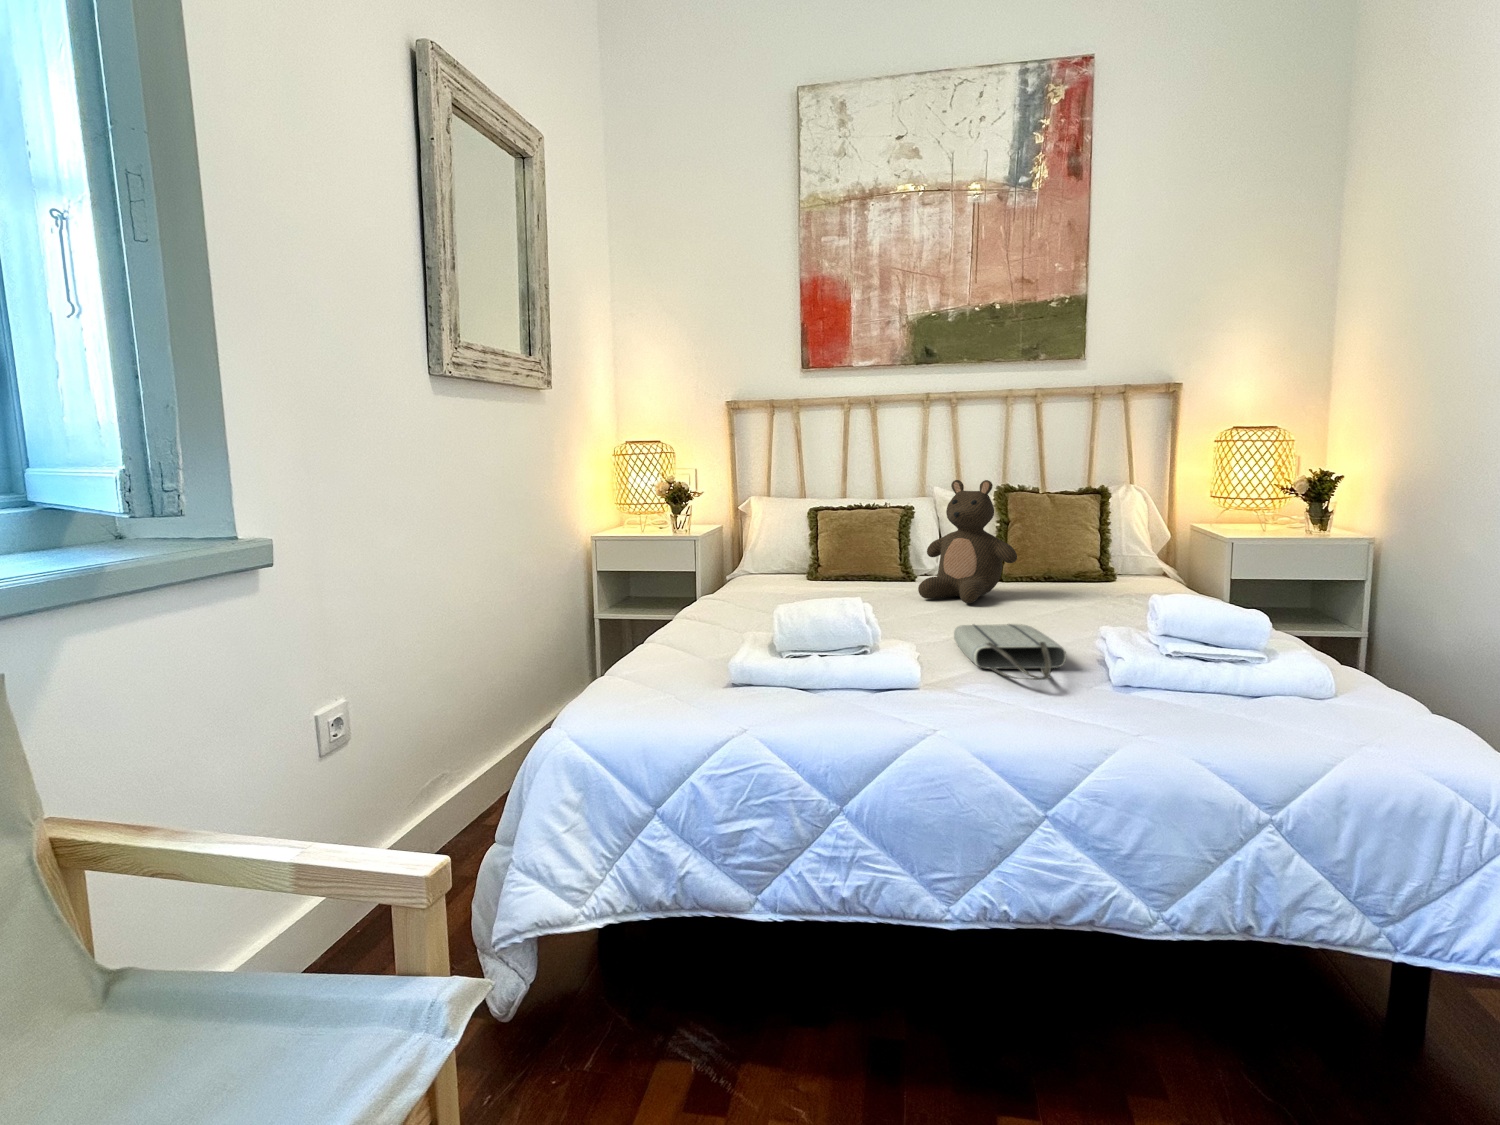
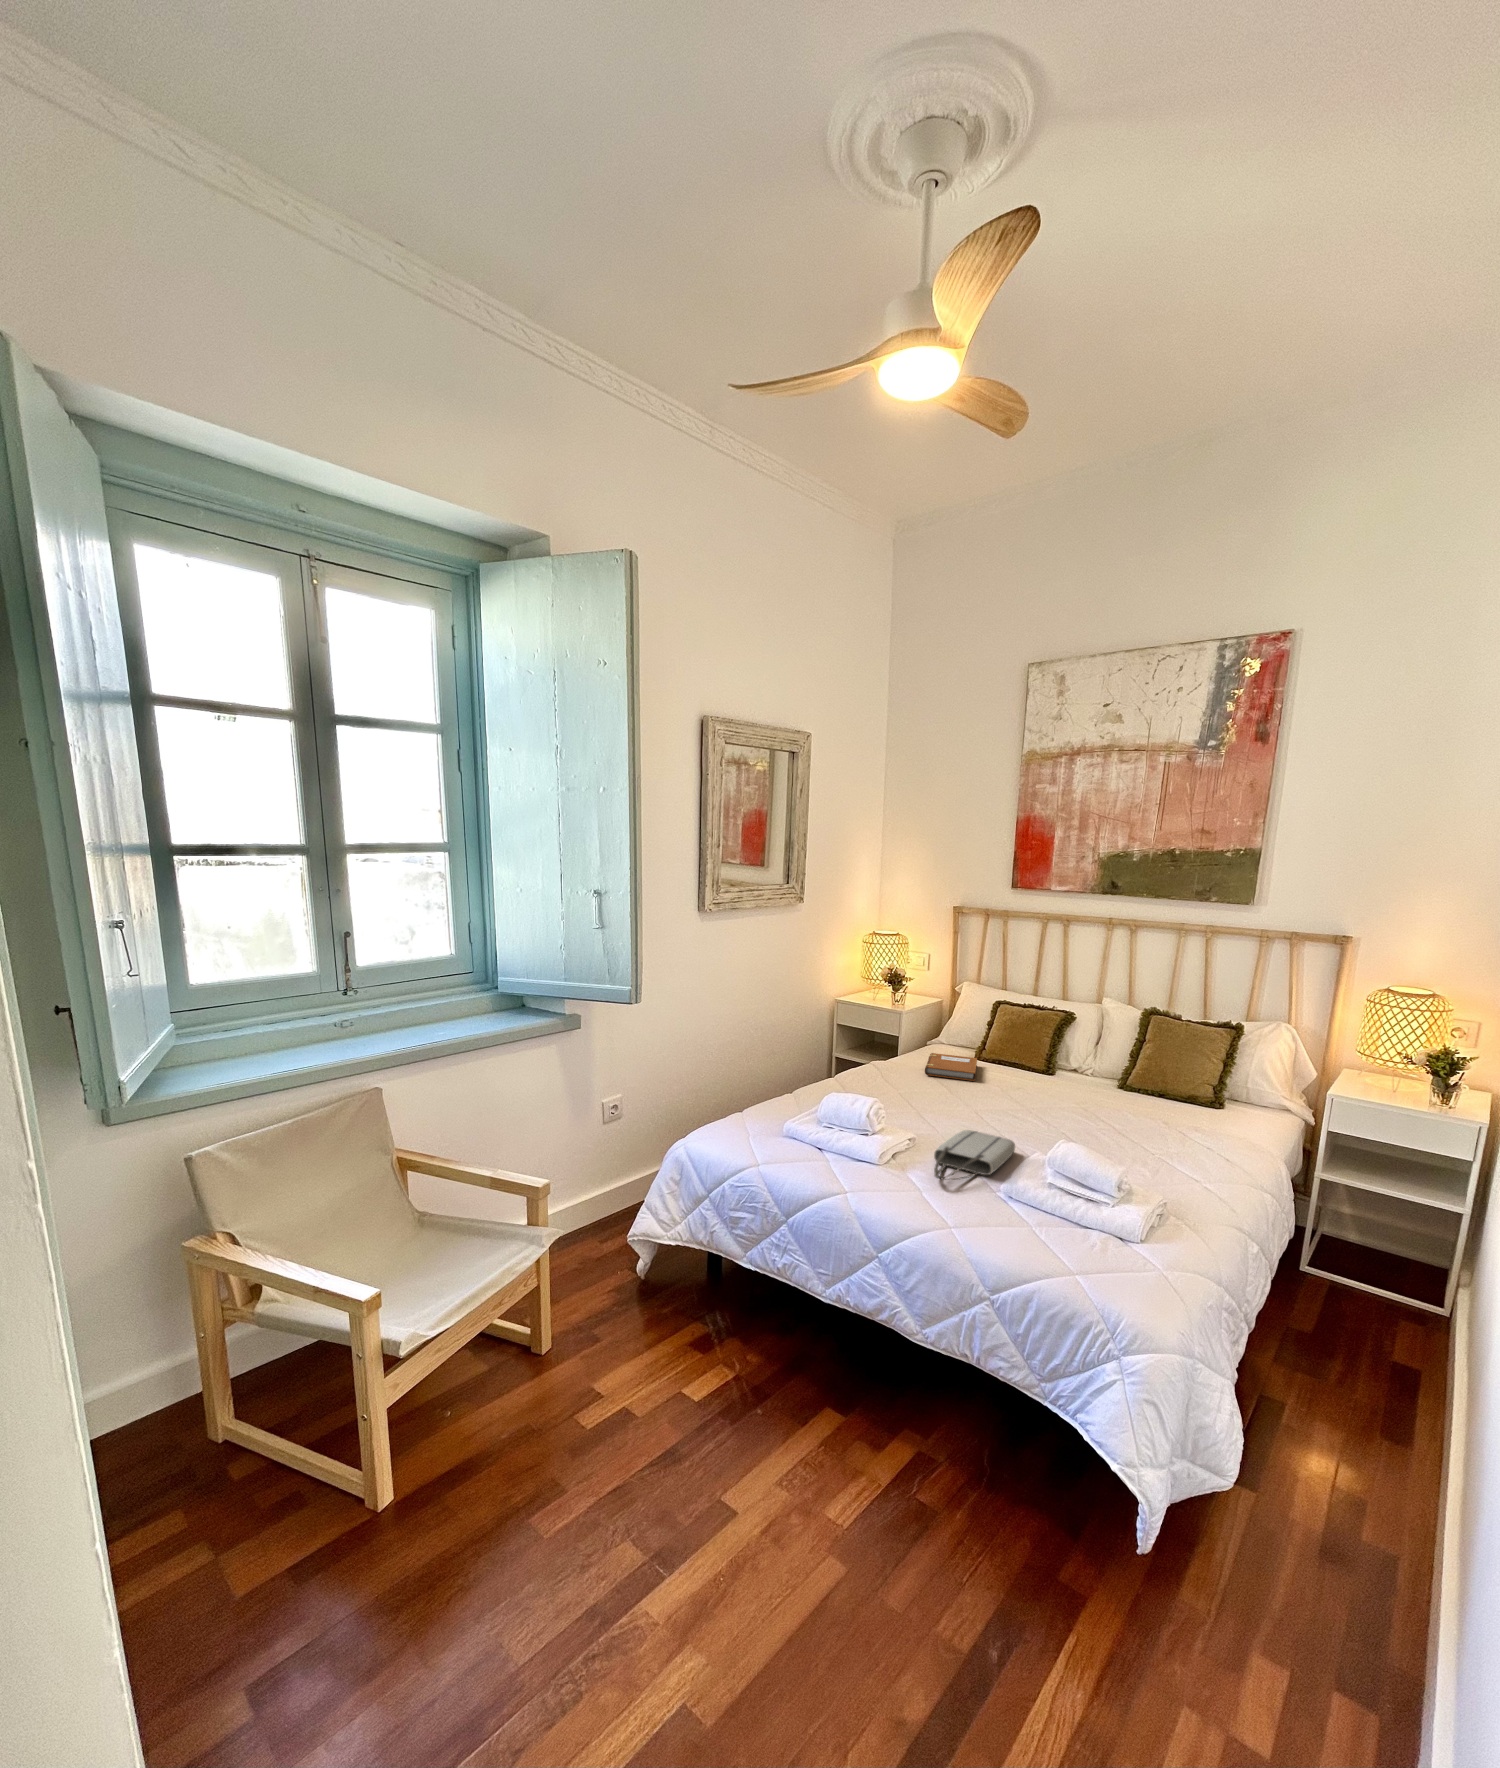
stuffed bear: present [918,480,1017,603] -> none [1013,1011,1092,1112]
notebook: none [765,571,849,595] -> present [925,1053,977,1081]

